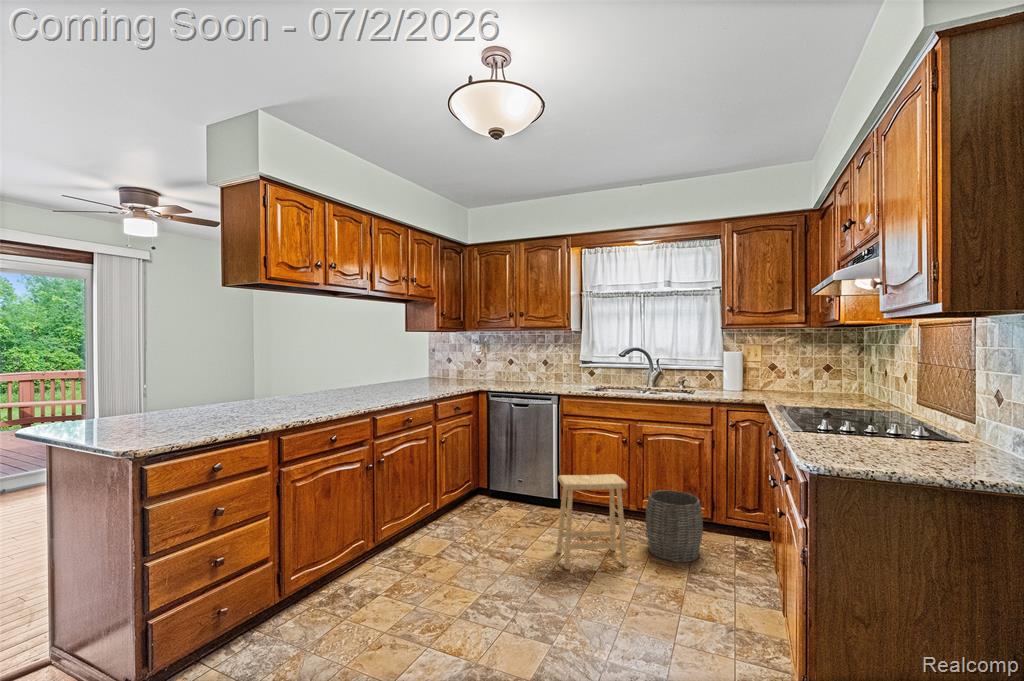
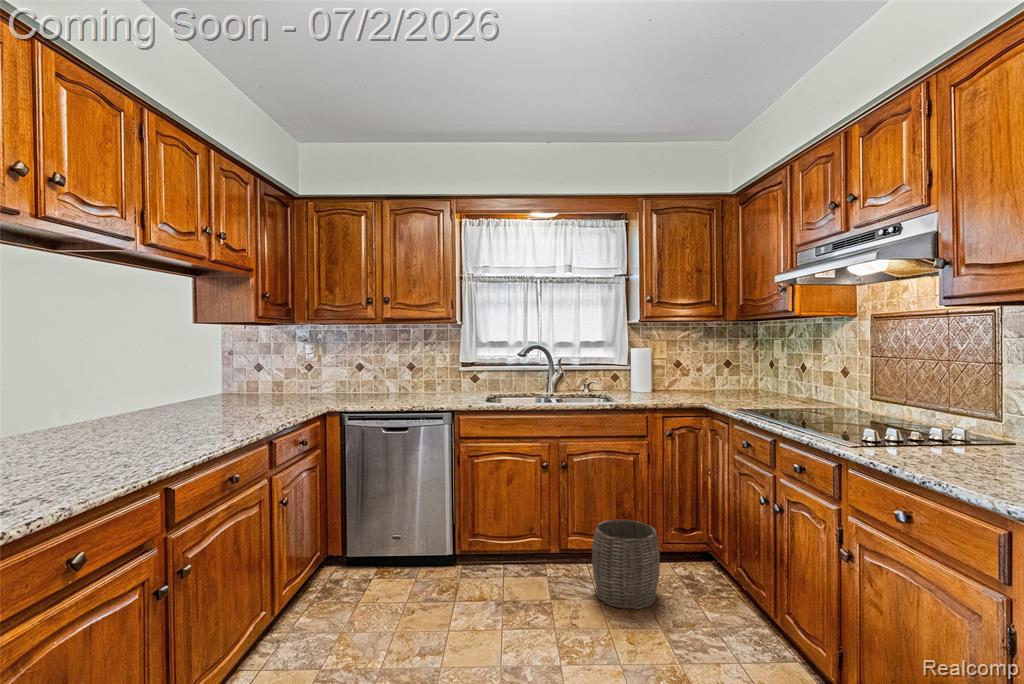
footstool: present [556,474,628,569] -> none [496,512,595,657]

